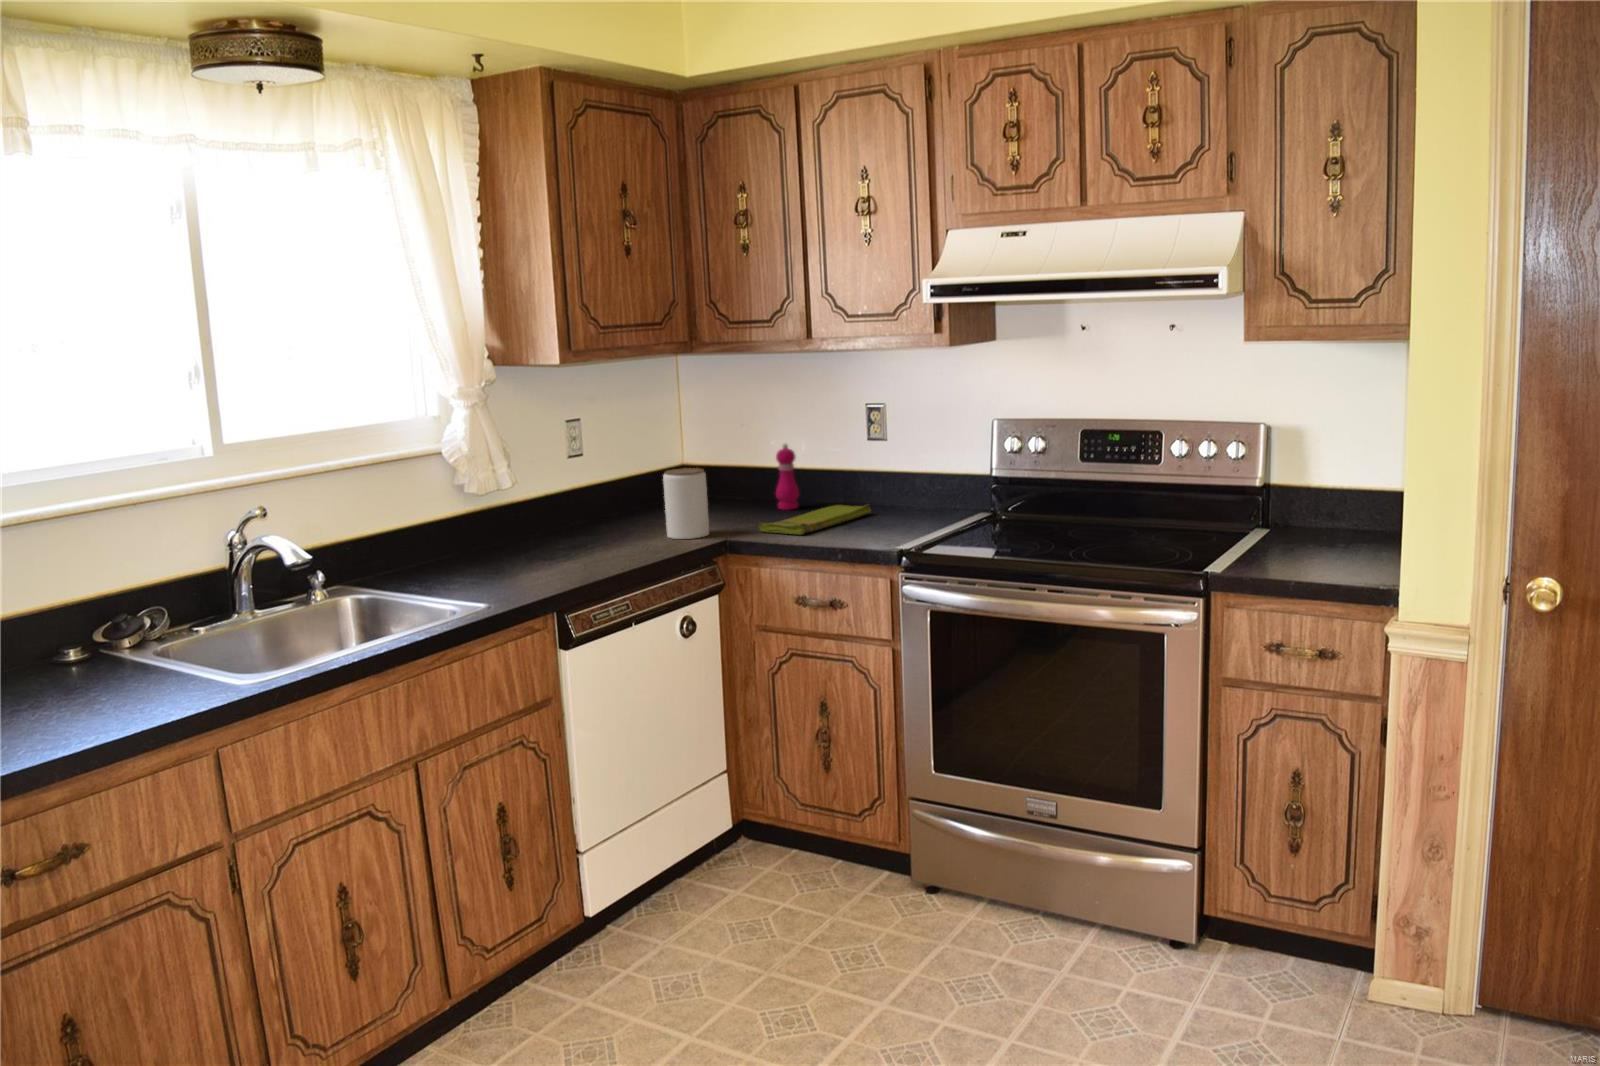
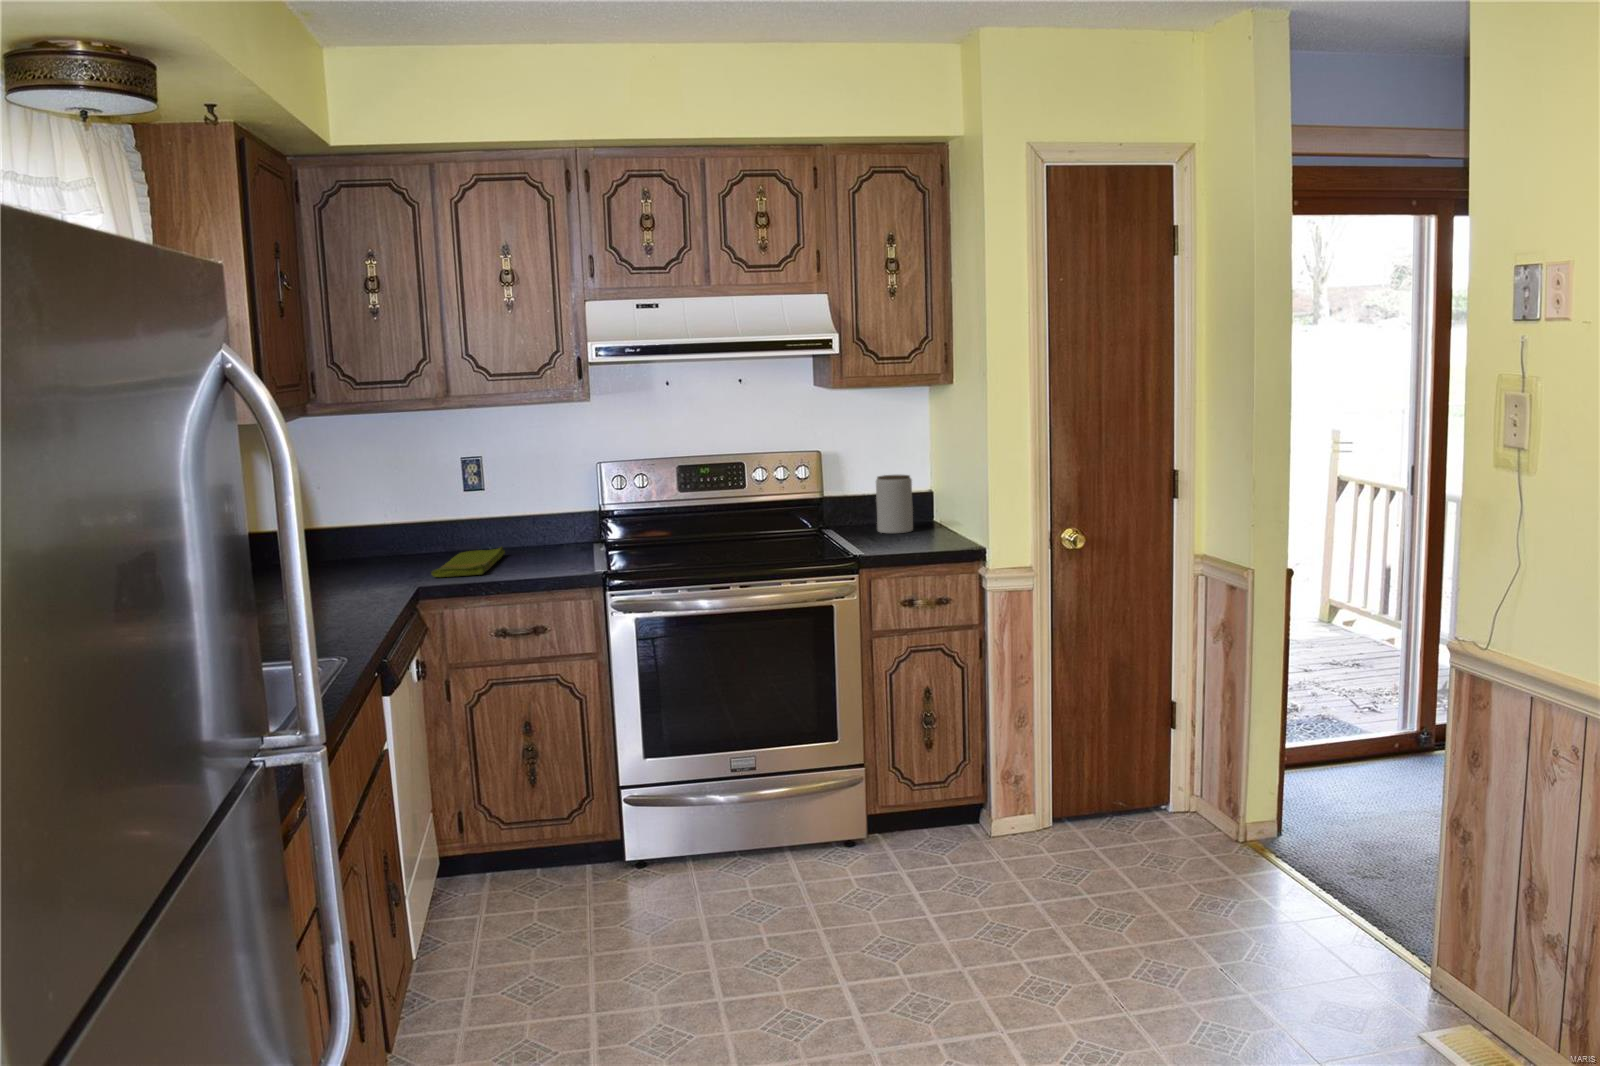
pepper mill: present [776,444,799,510] -> none [395,499,420,562]
jar: present [663,468,709,539] -> present [876,475,913,533]

